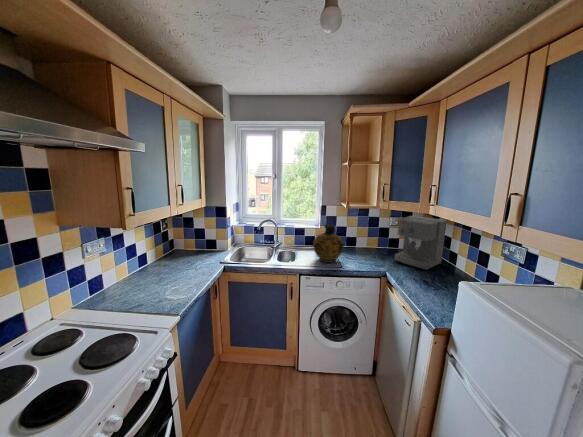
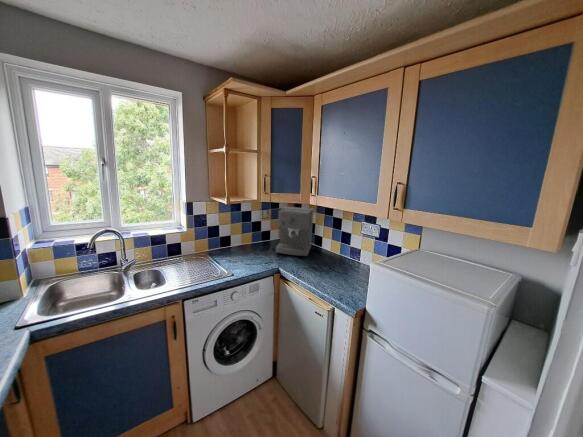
ceramic jug: present [313,225,344,263] -> none [188,225,229,274]

